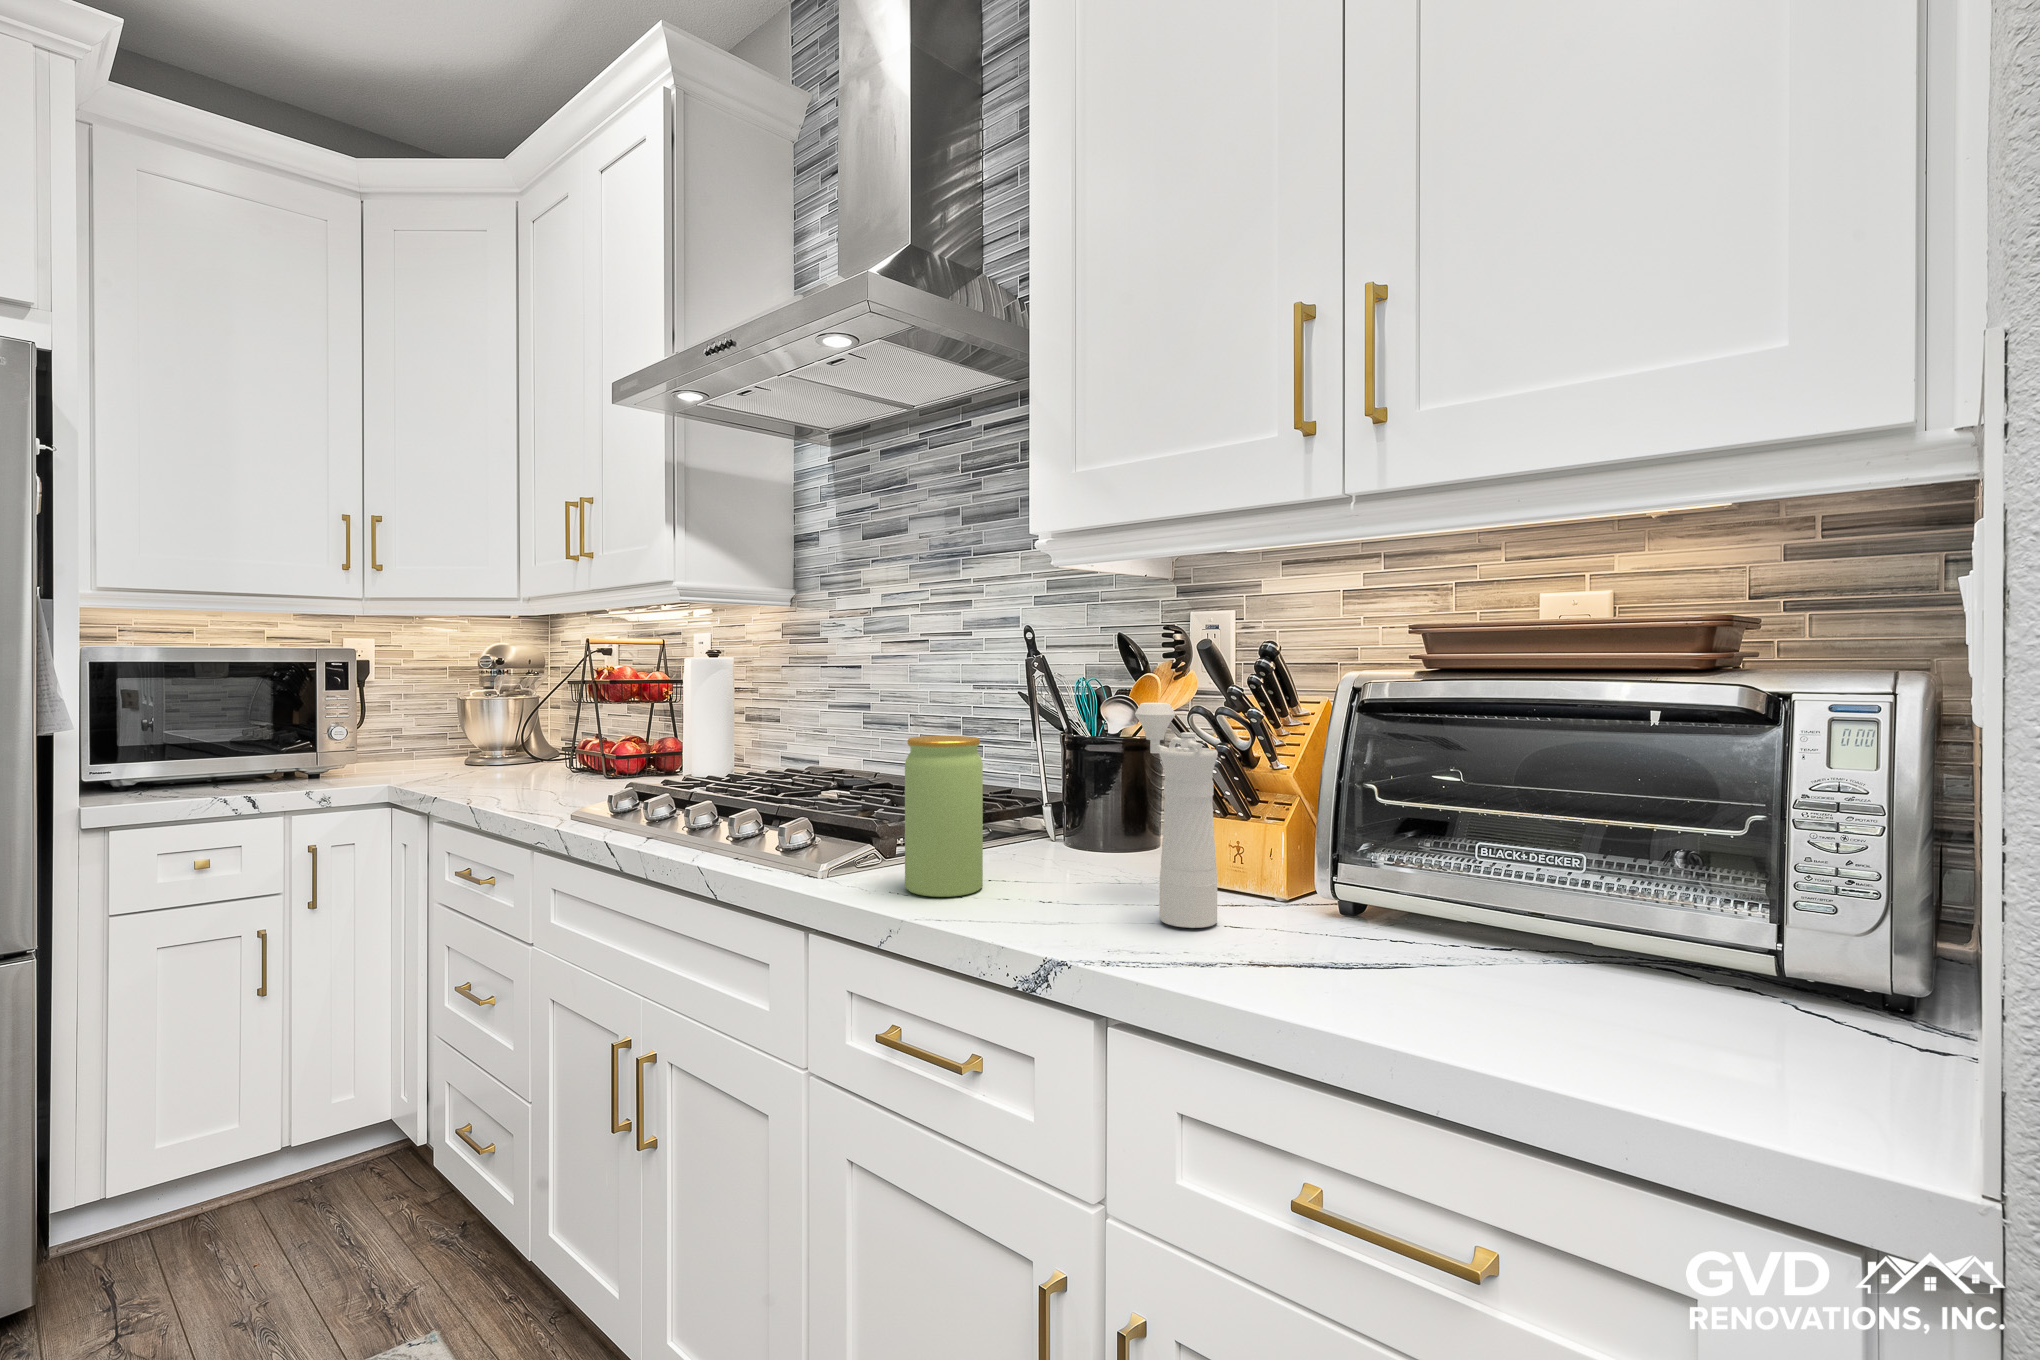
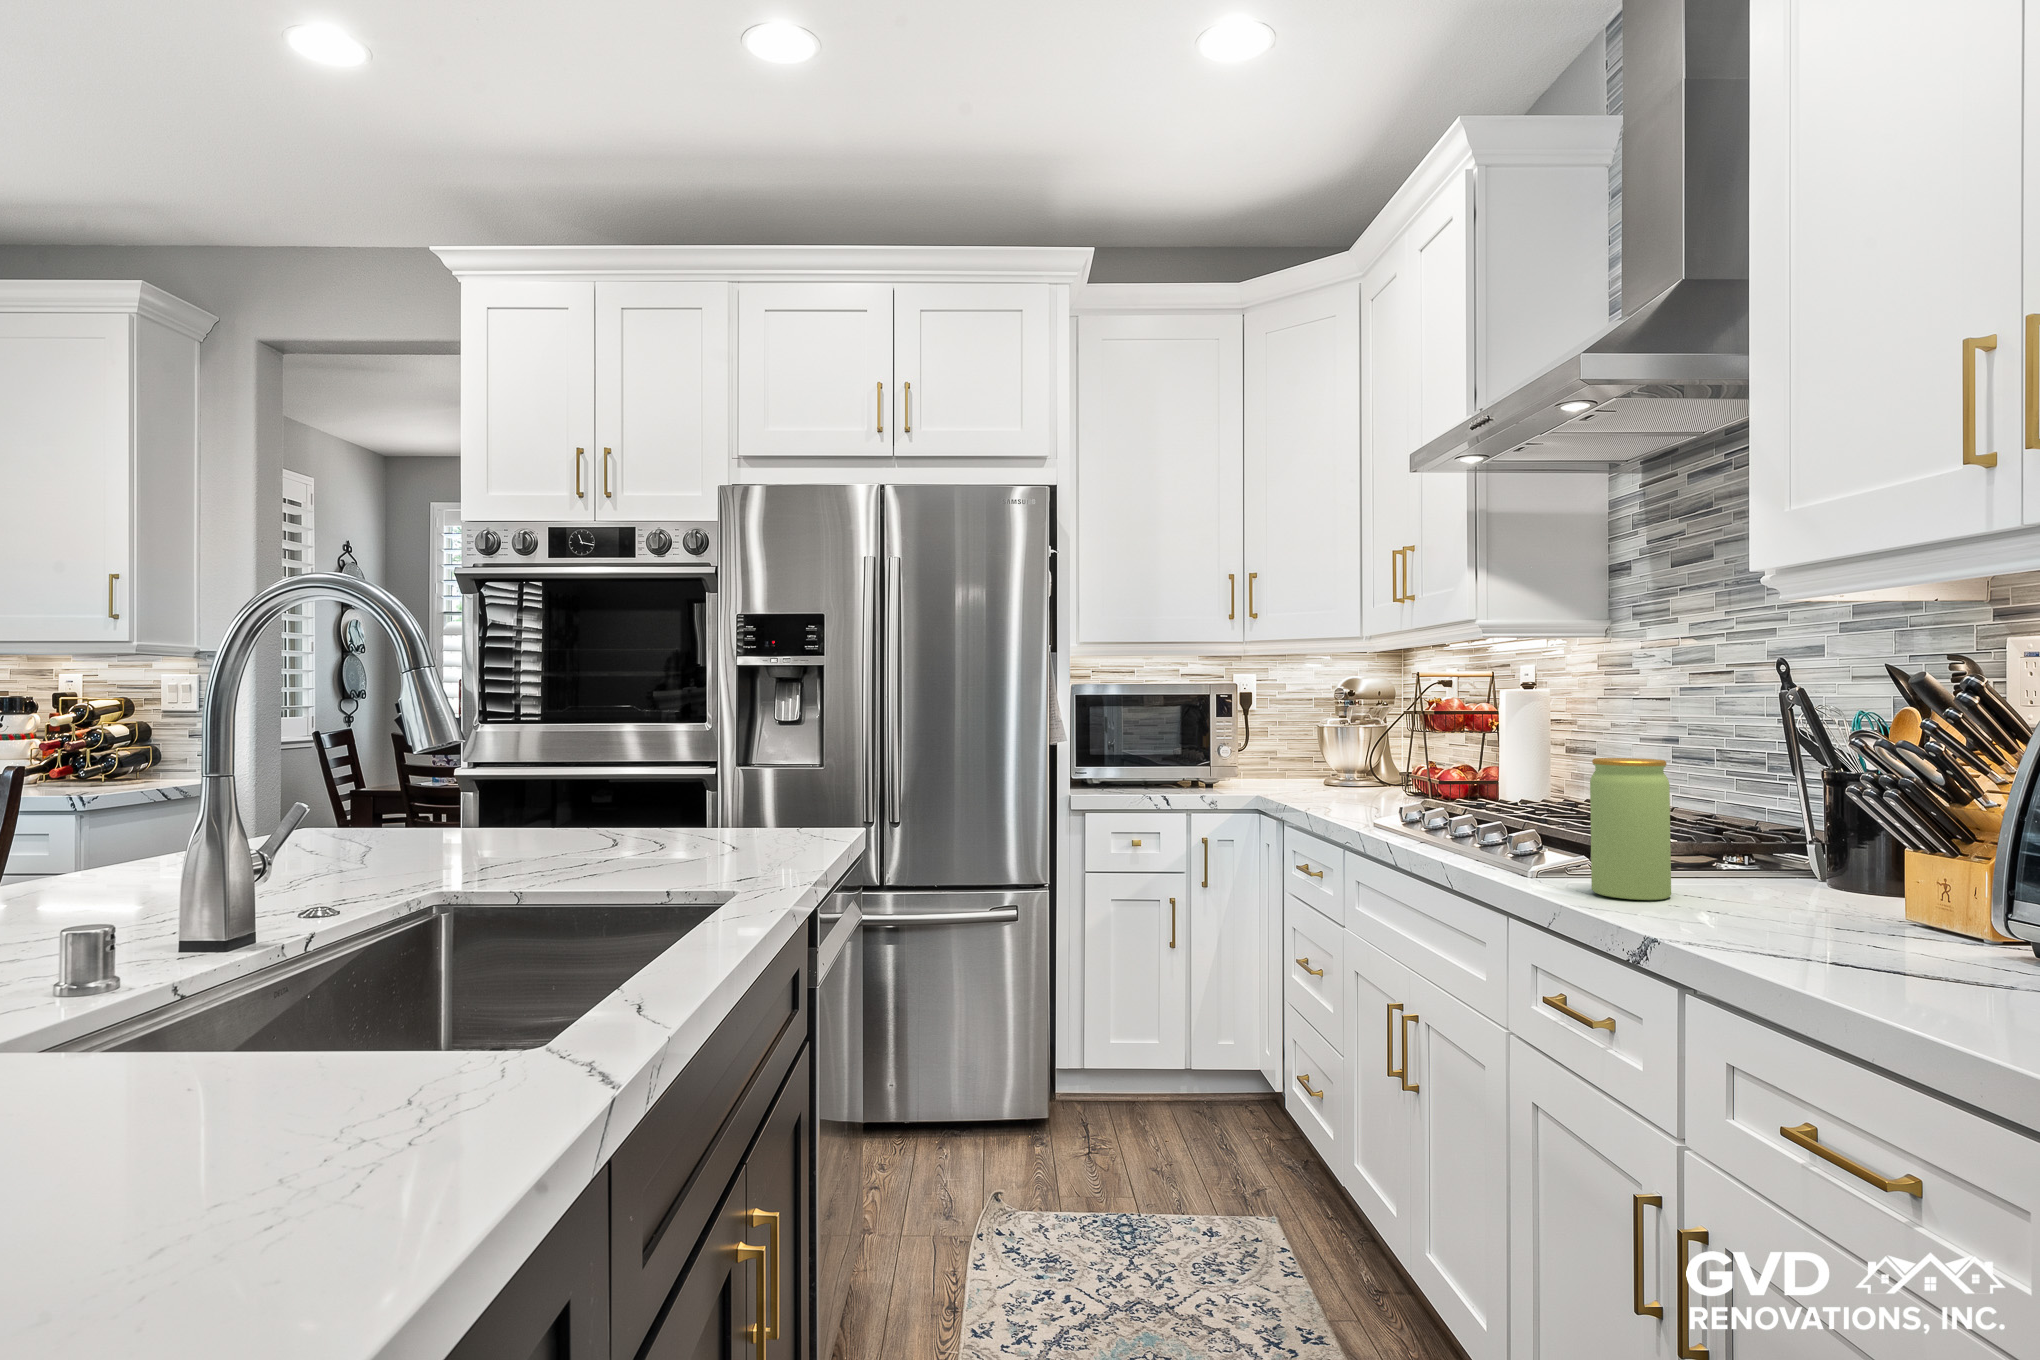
pepper mill: present [1135,703,1218,928] -> none [1803,732,1875,945]

